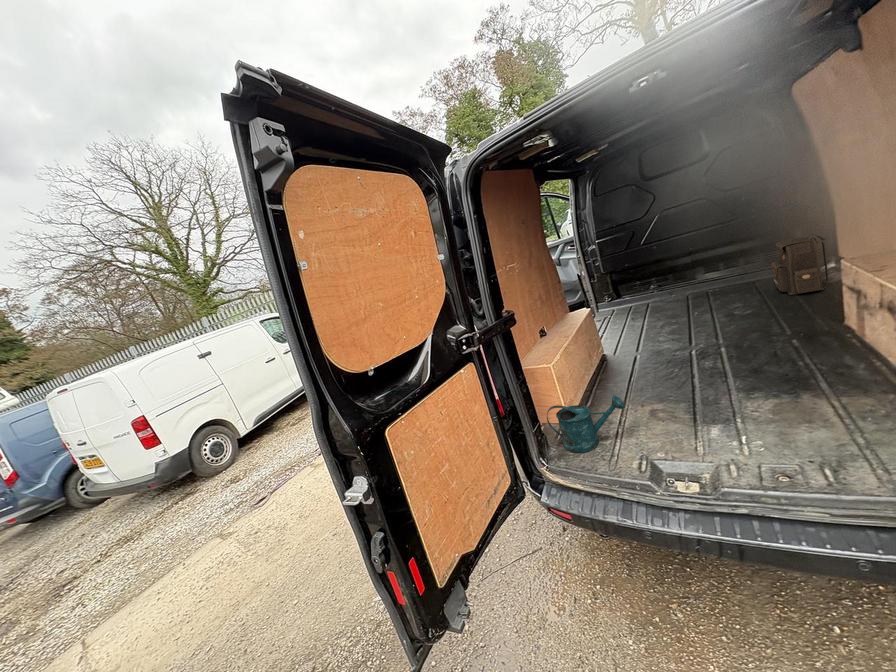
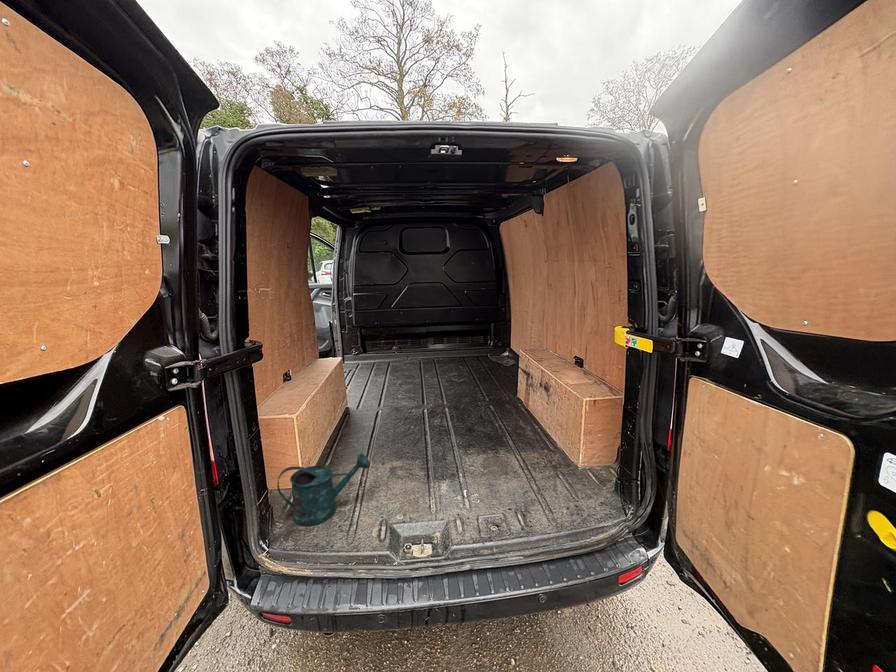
backpack: present [771,233,828,295] -> none [480,327,512,371]

